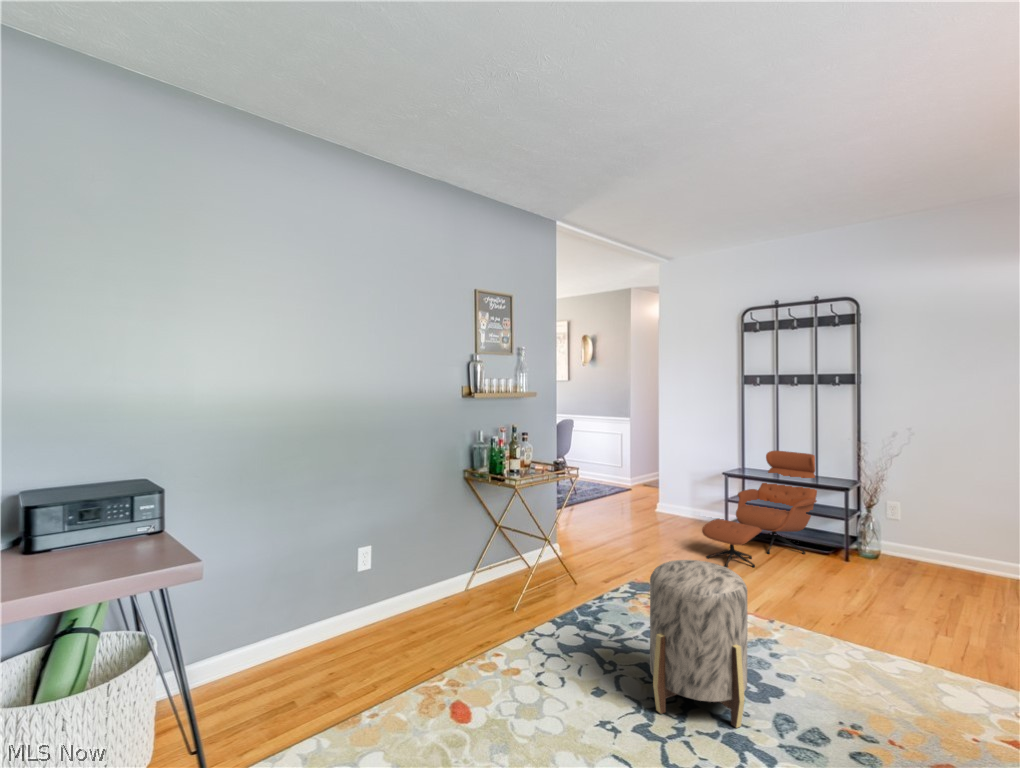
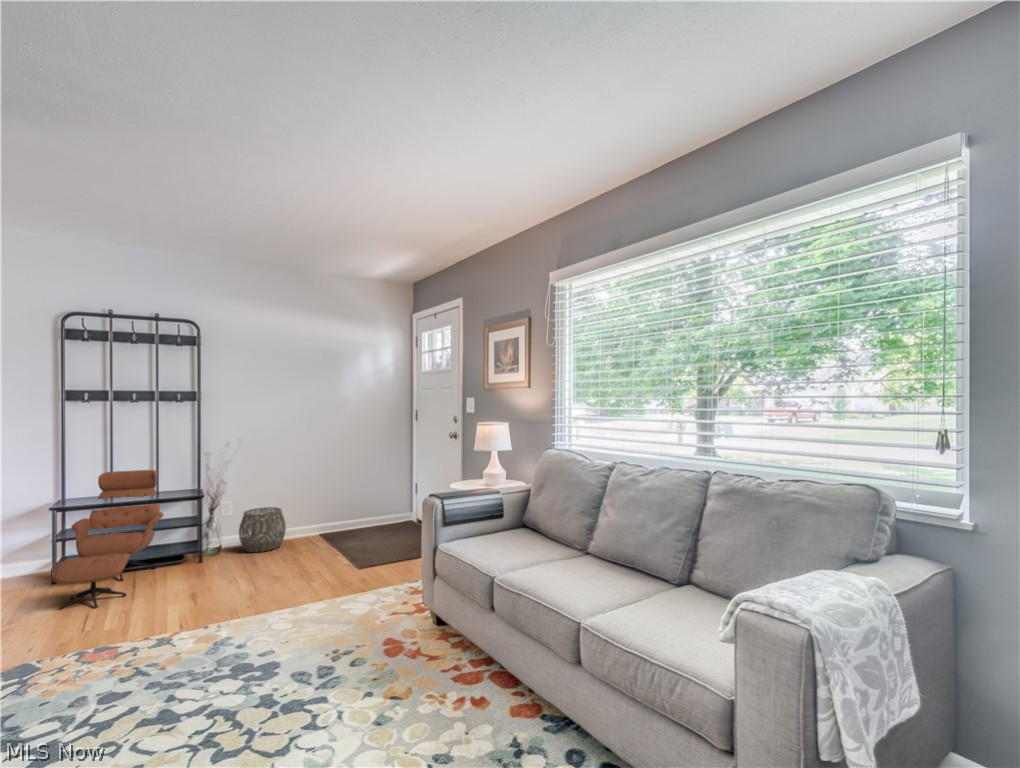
woven basket: none [902,521,974,583] -> present [239,507,286,552]
ottoman: present [650,560,747,728] -> none [169,571,287,738]

